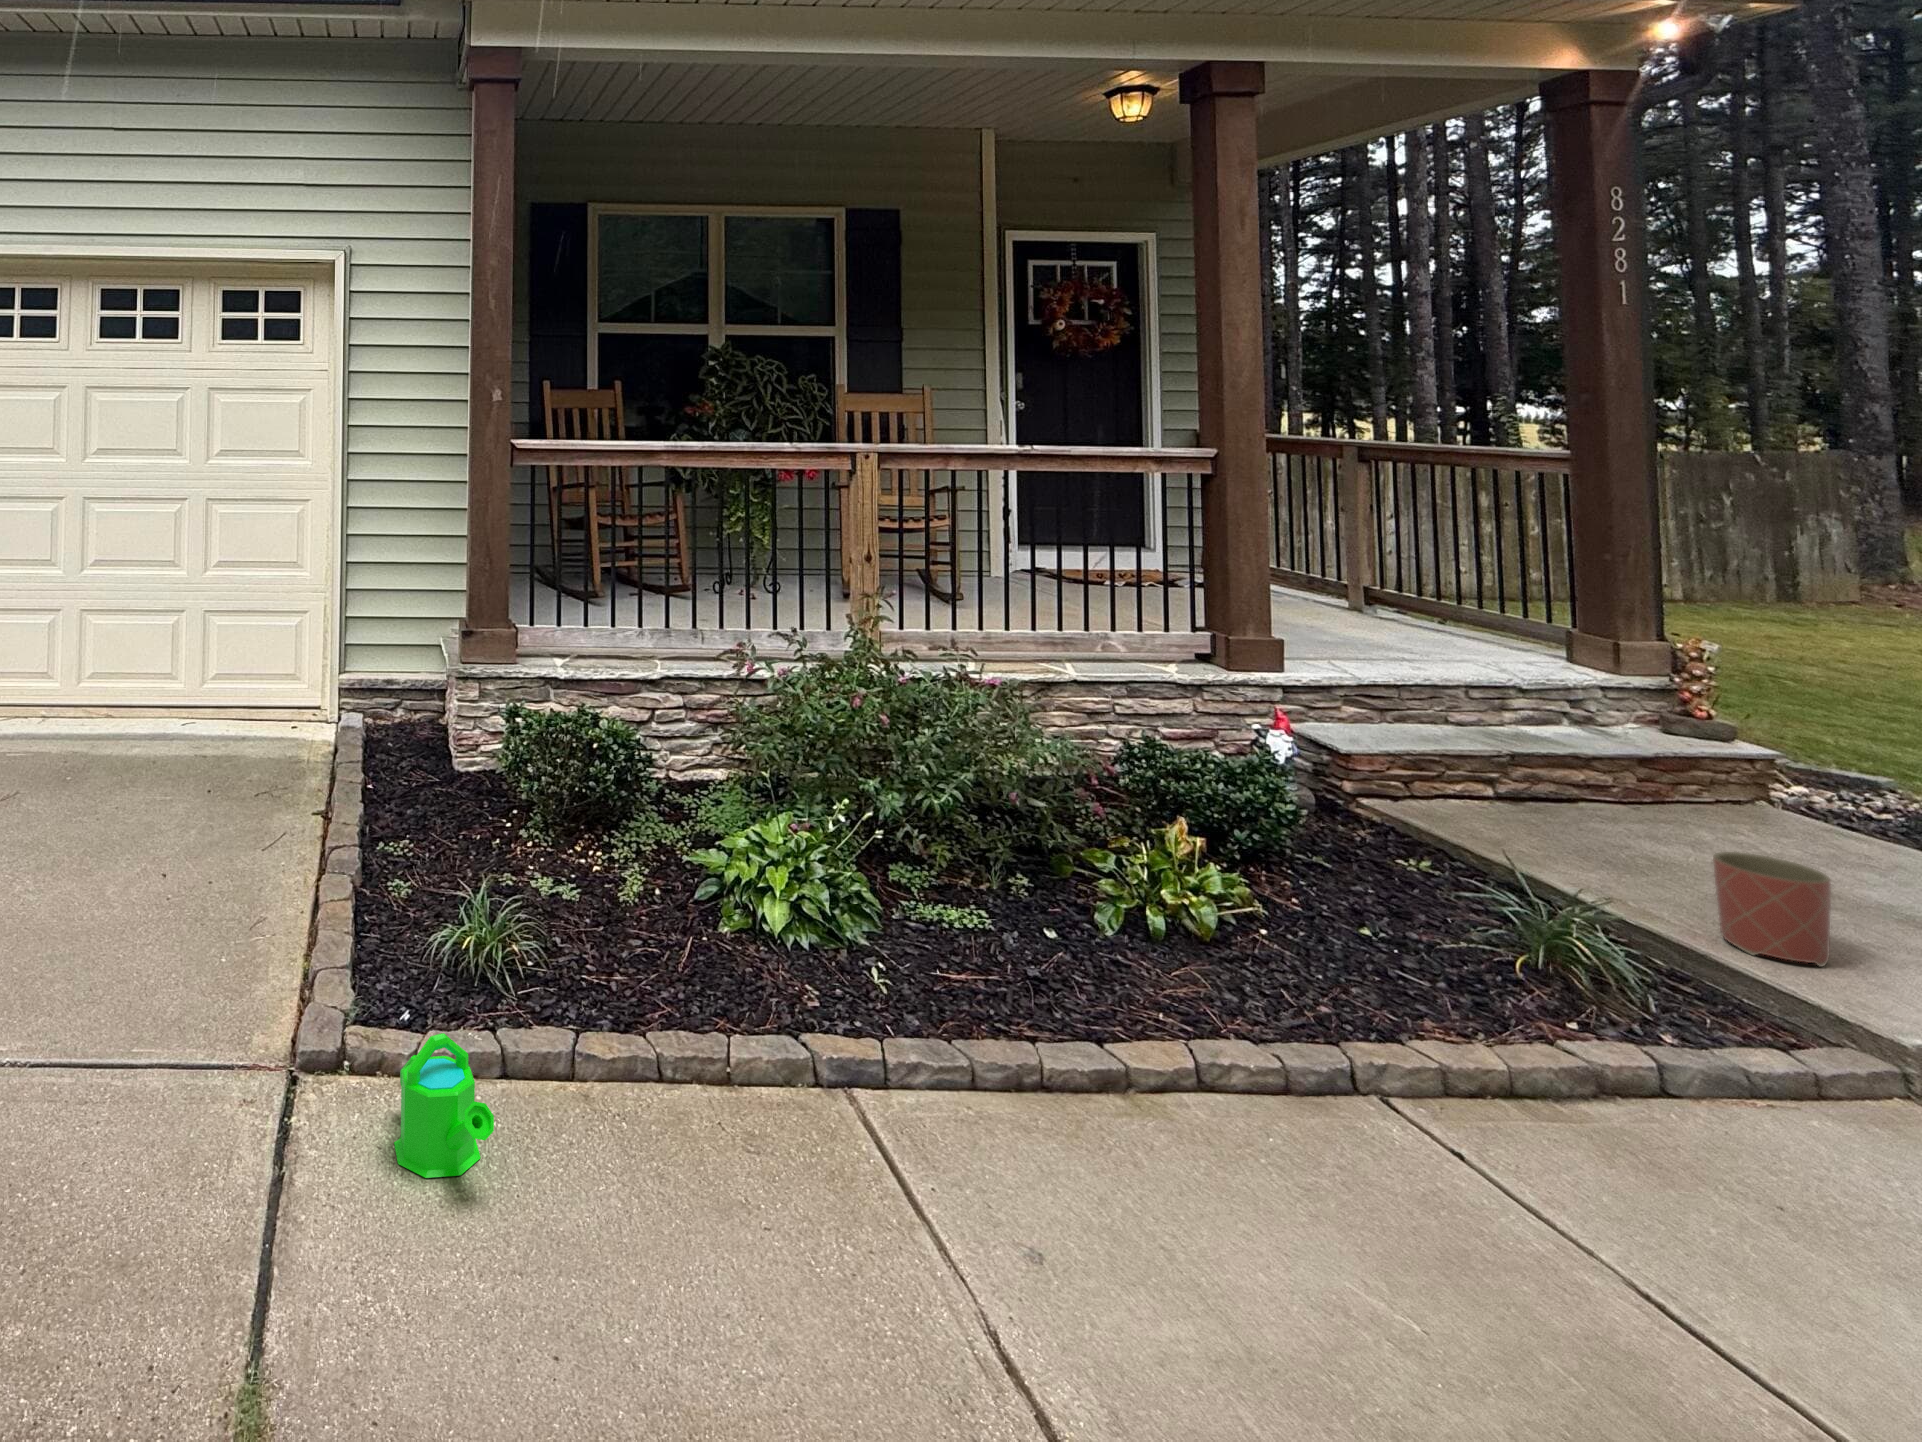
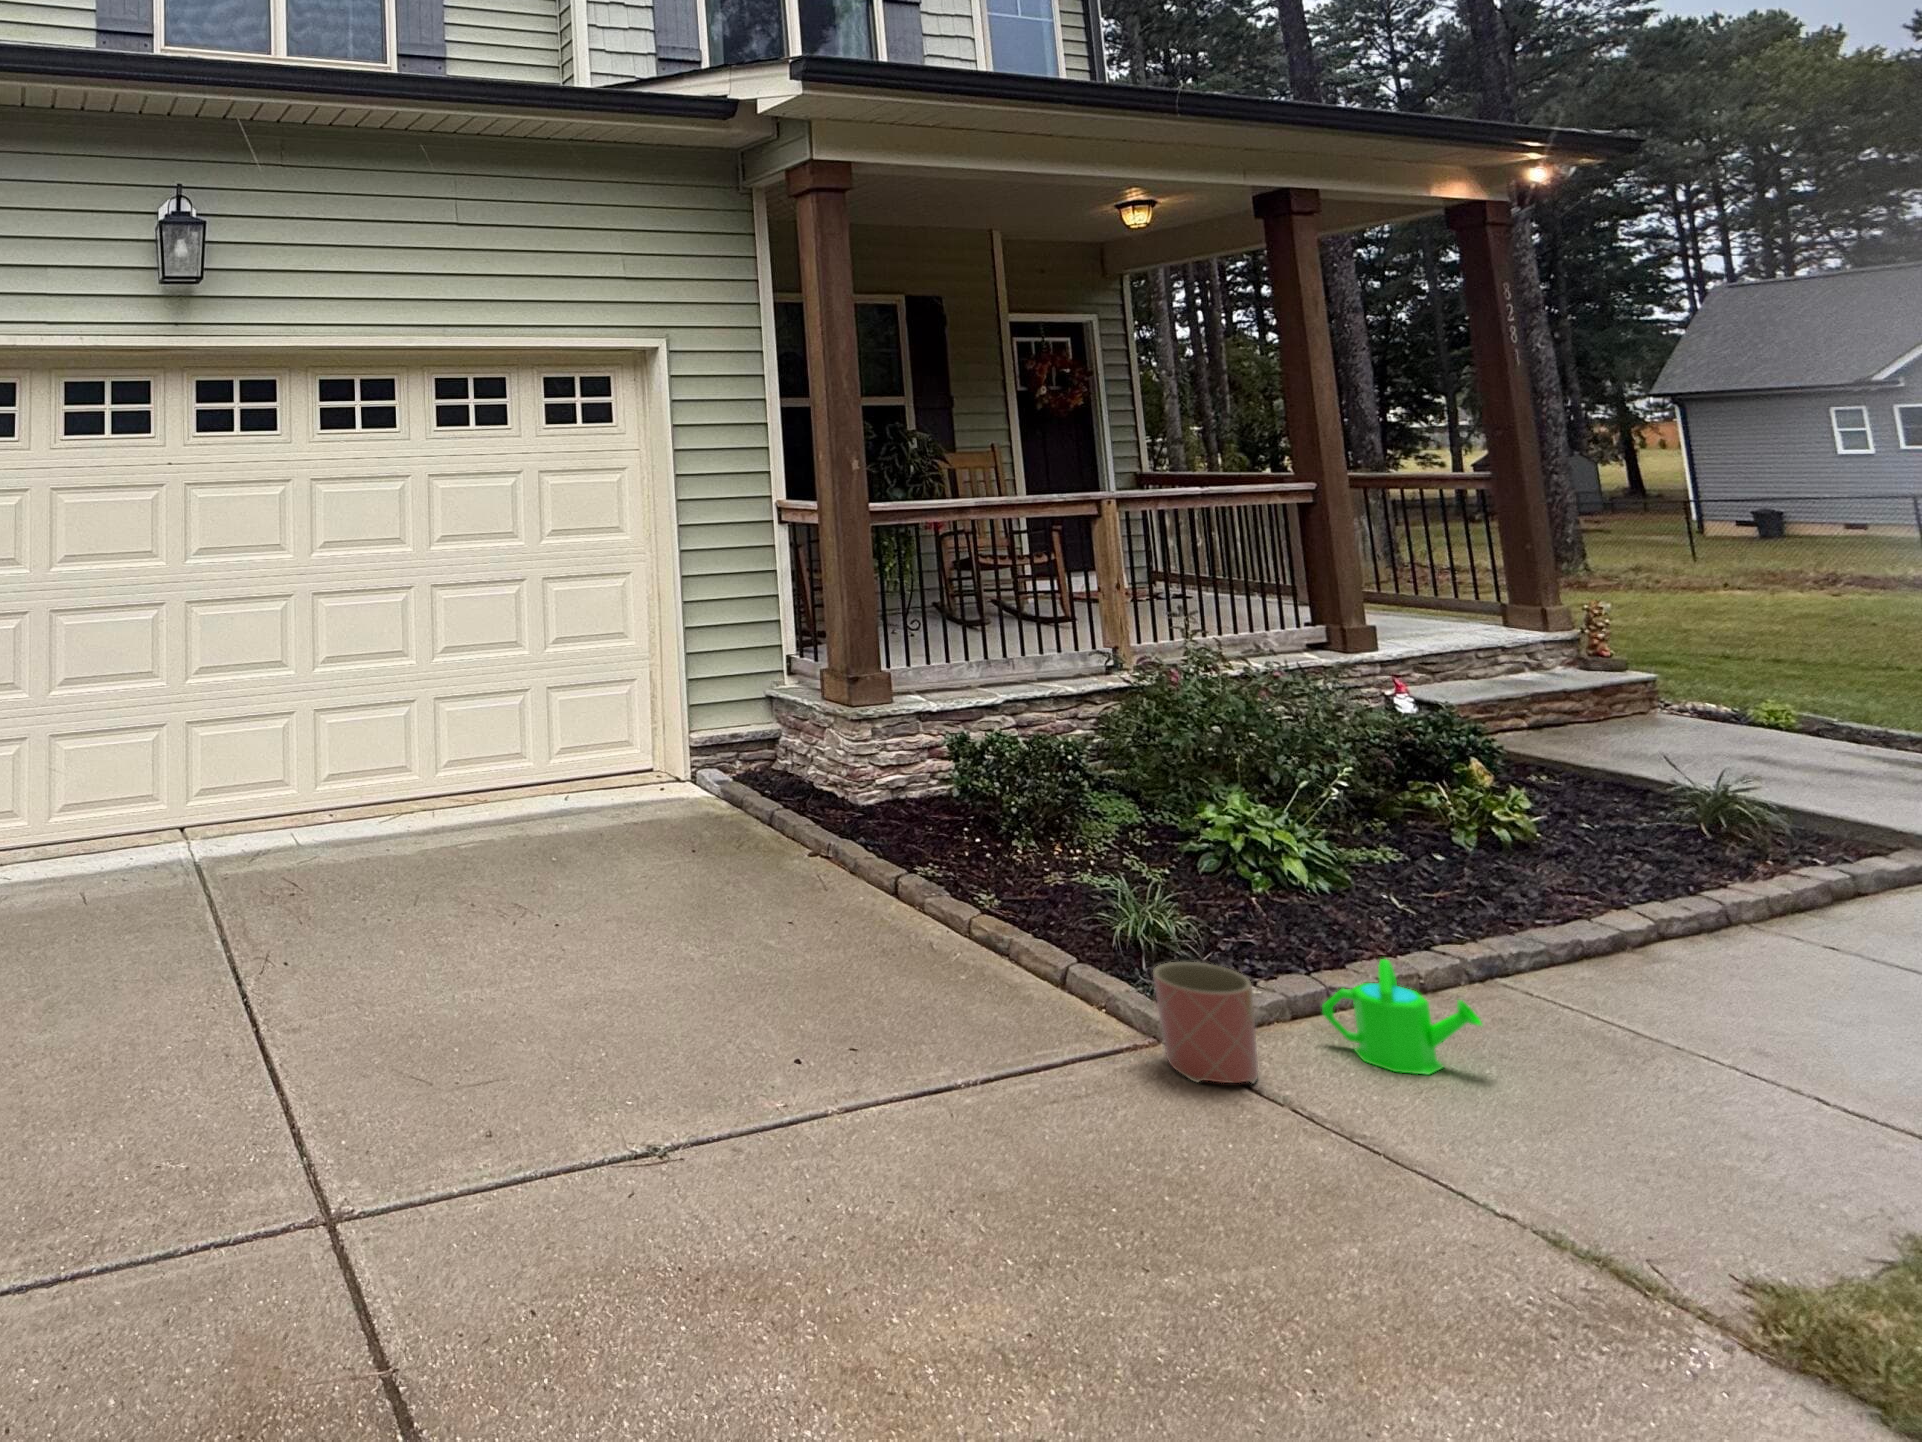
planter: present [1713,852,1831,967] -> present [1153,962,1258,1083]

